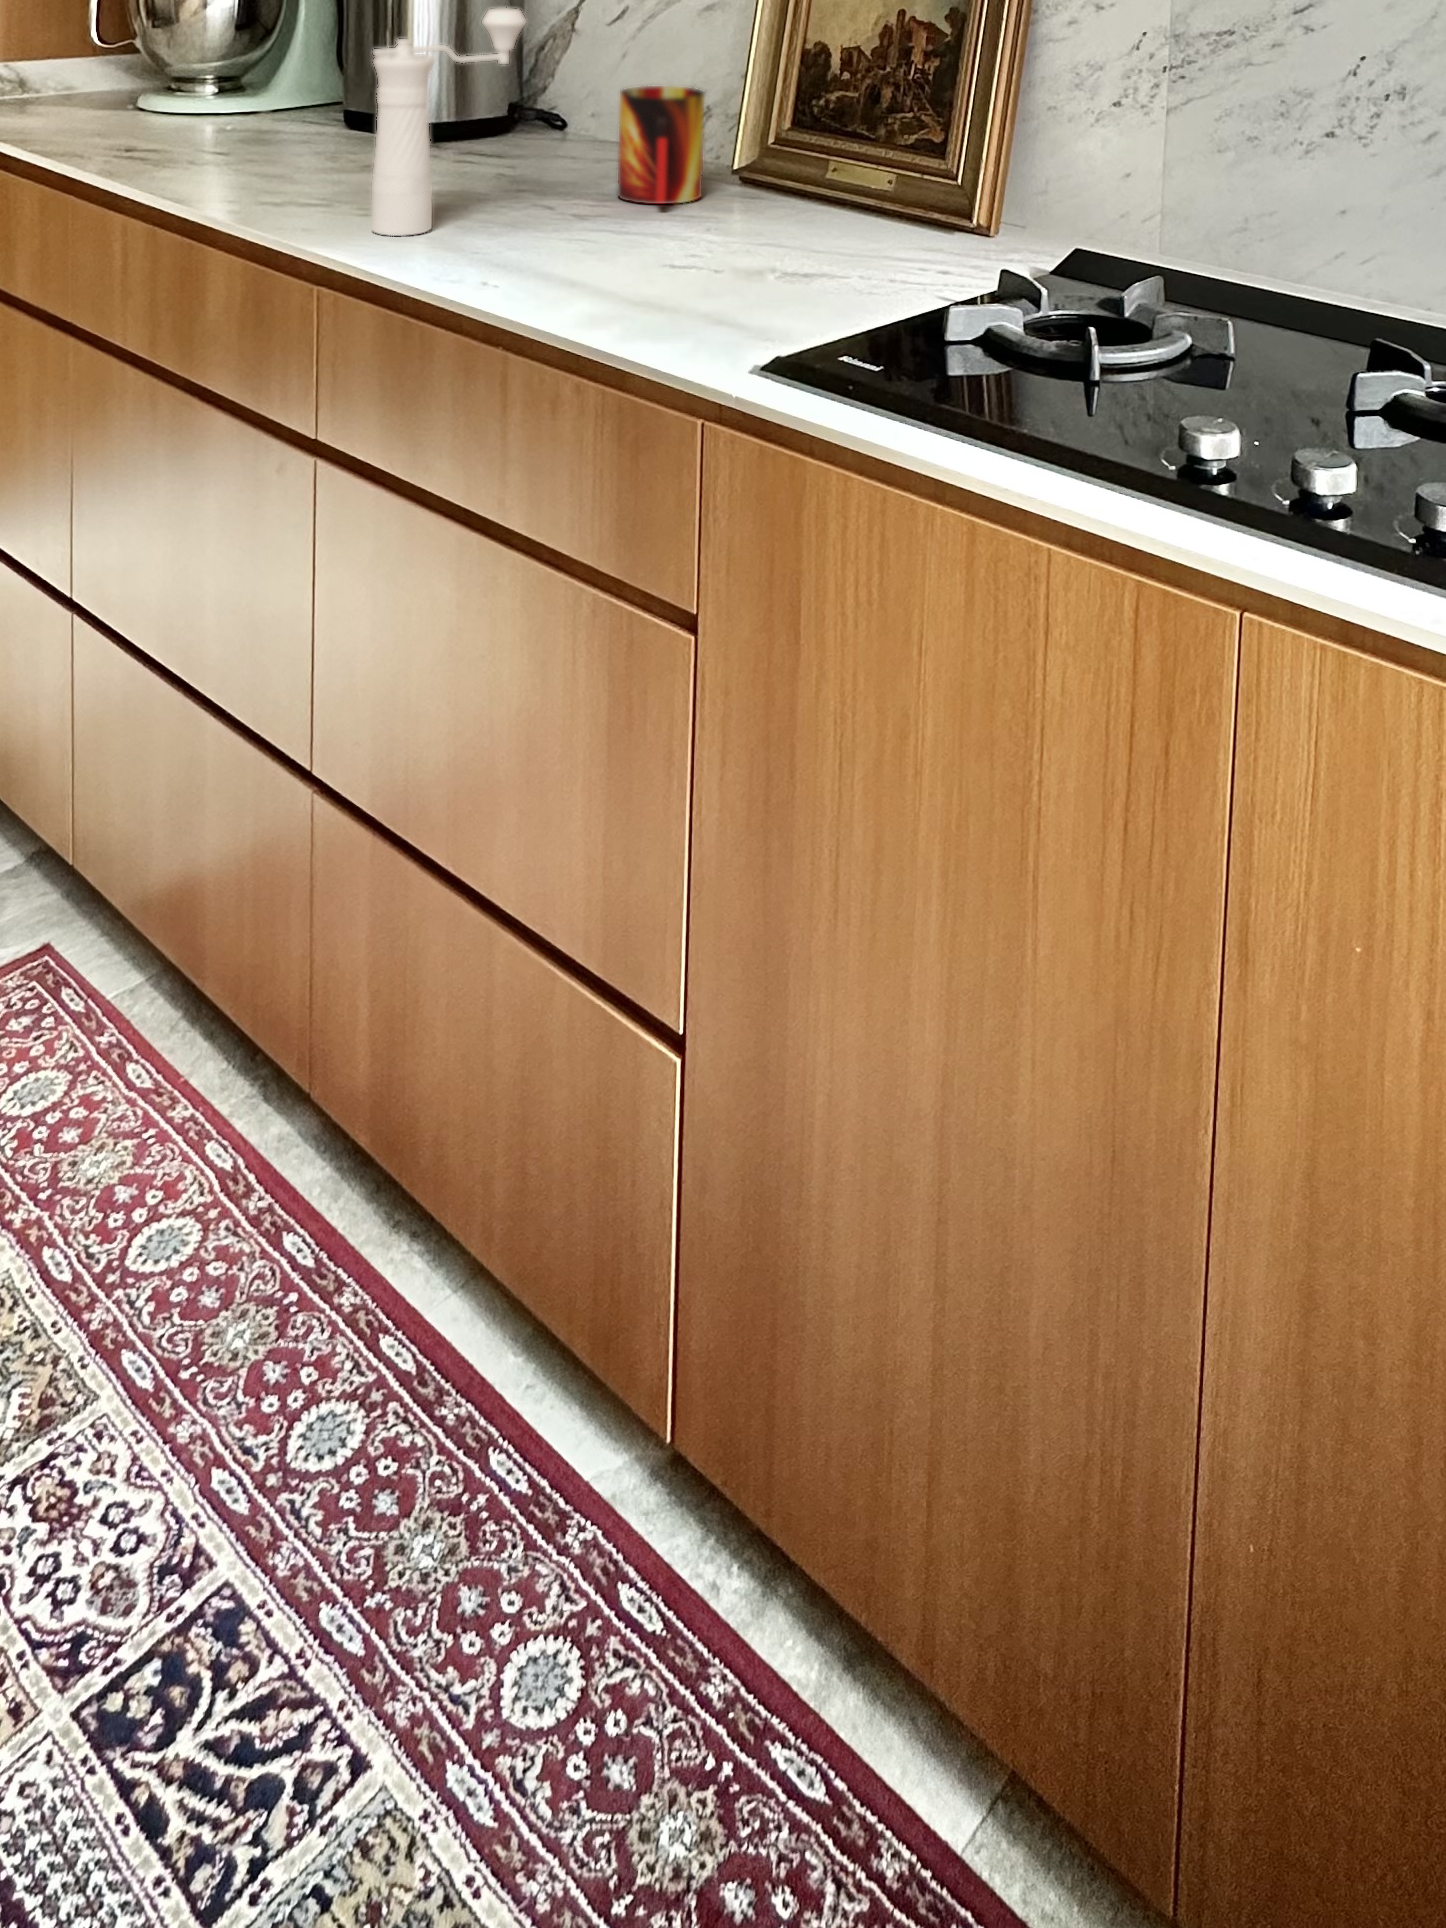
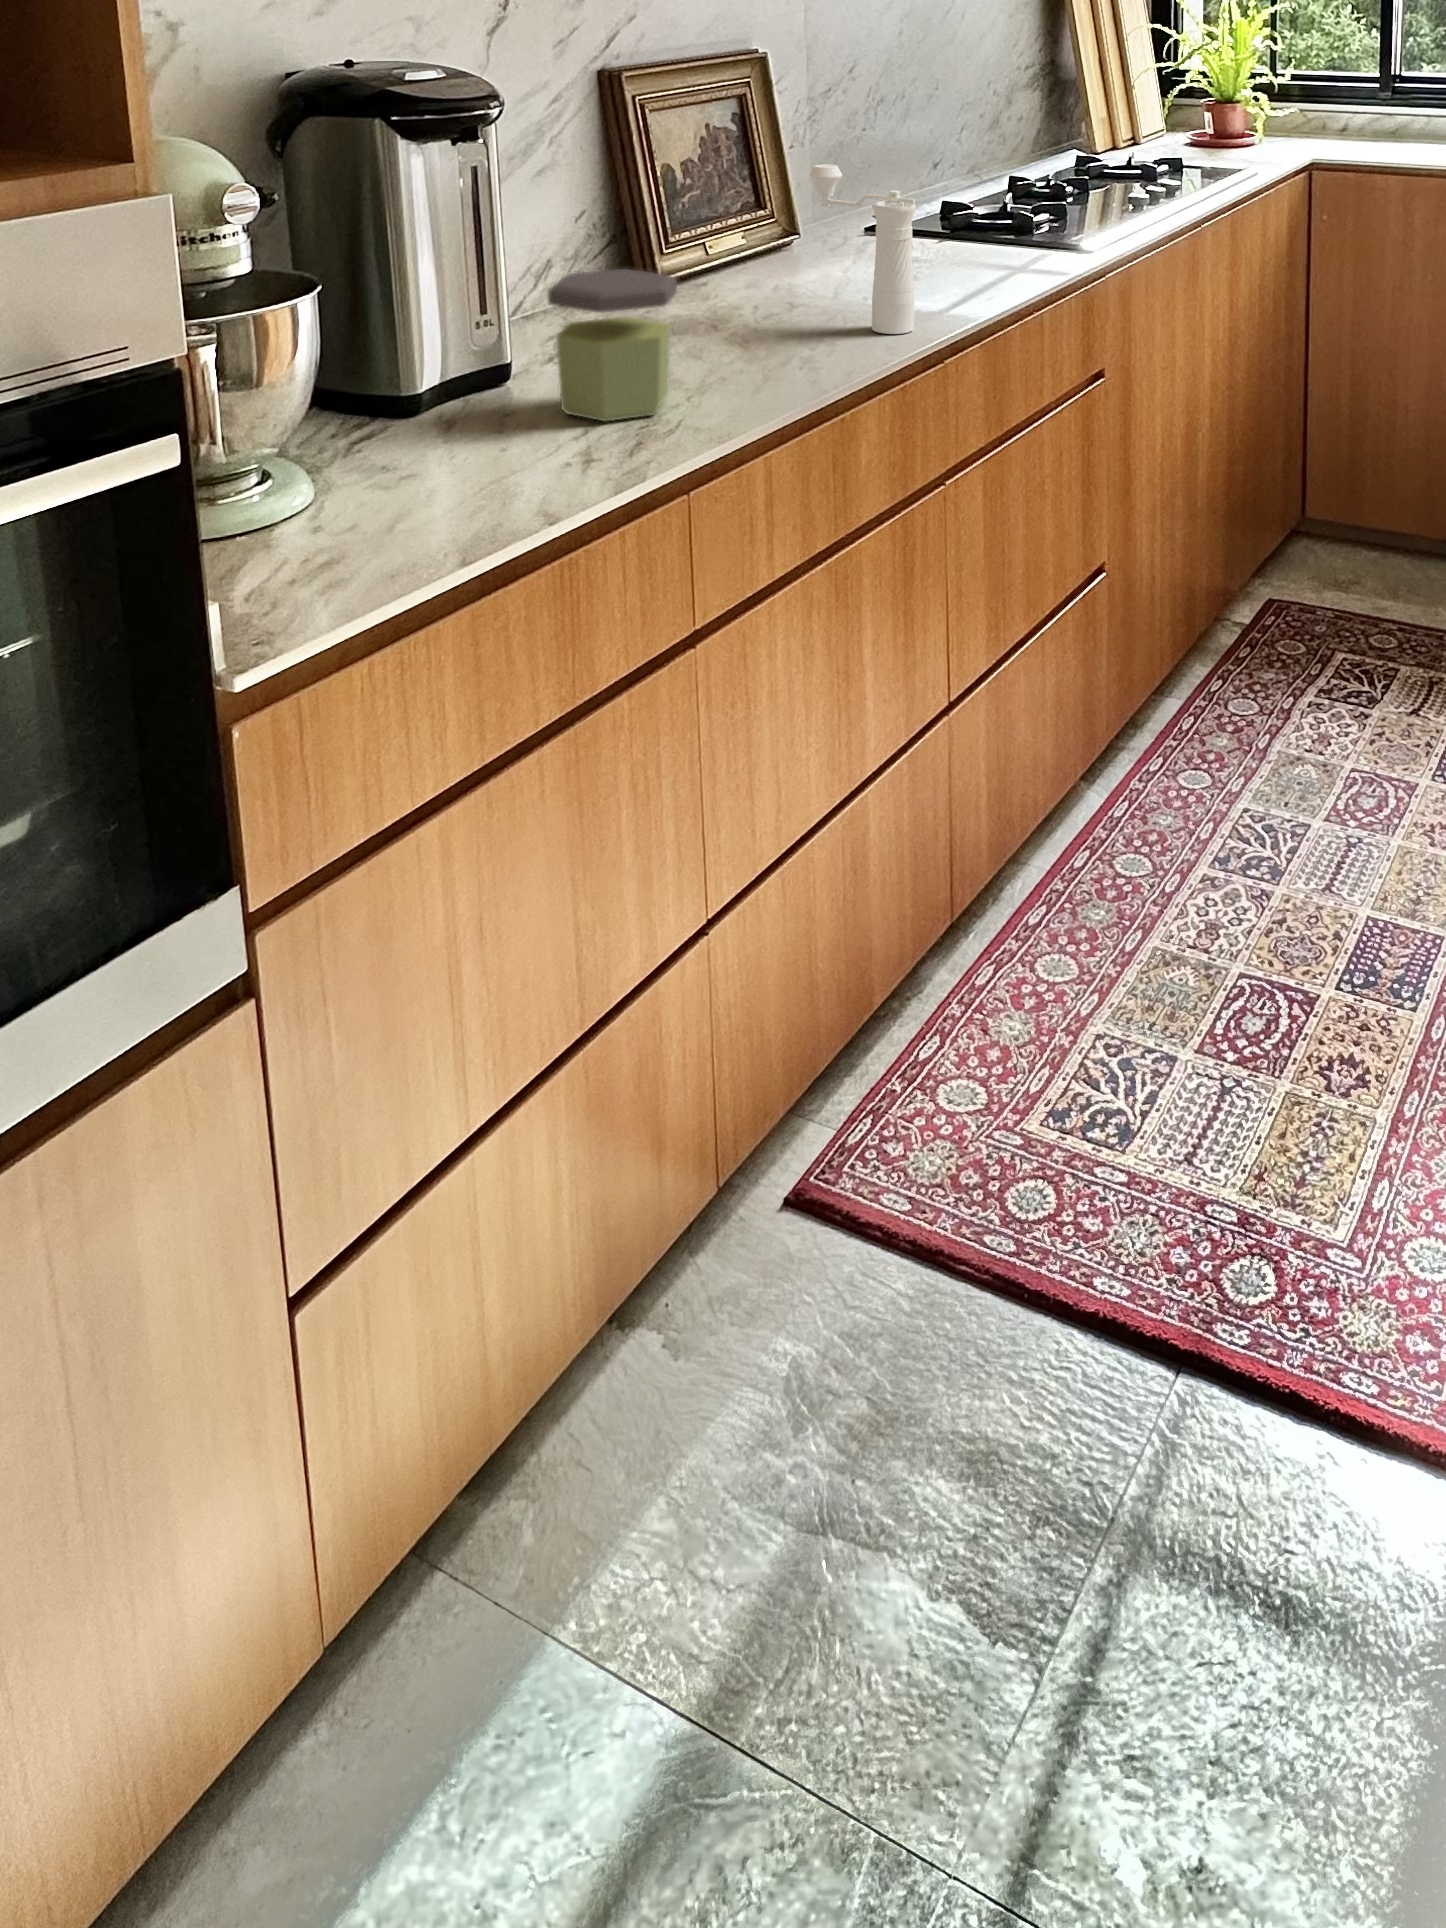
jar: none [183,29,302,164] -> present [548,269,677,421]
mug: present [618,86,705,204] -> none [683,217,782,309]

